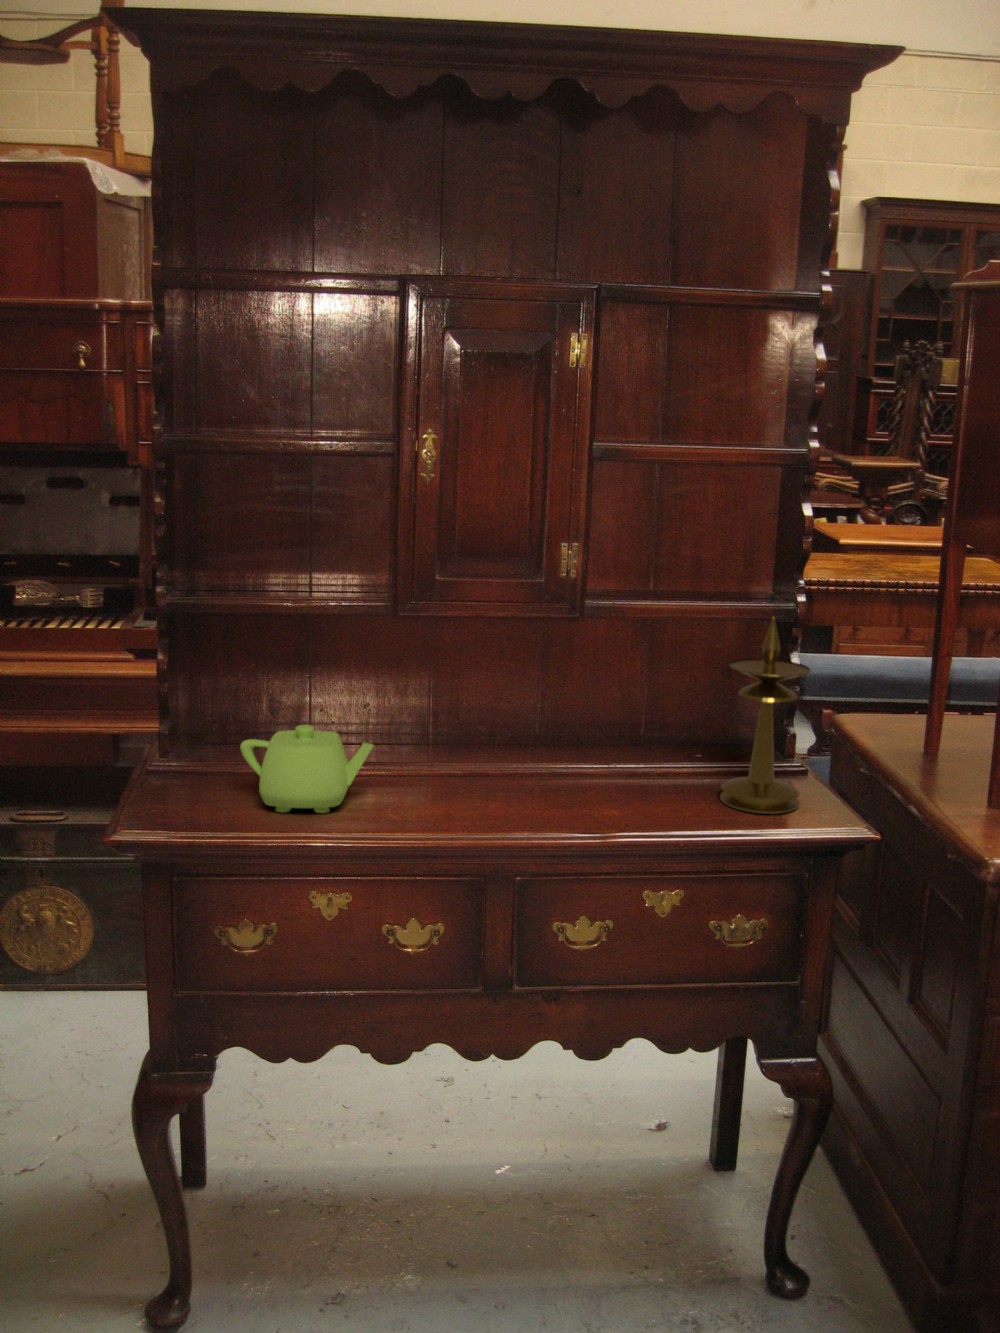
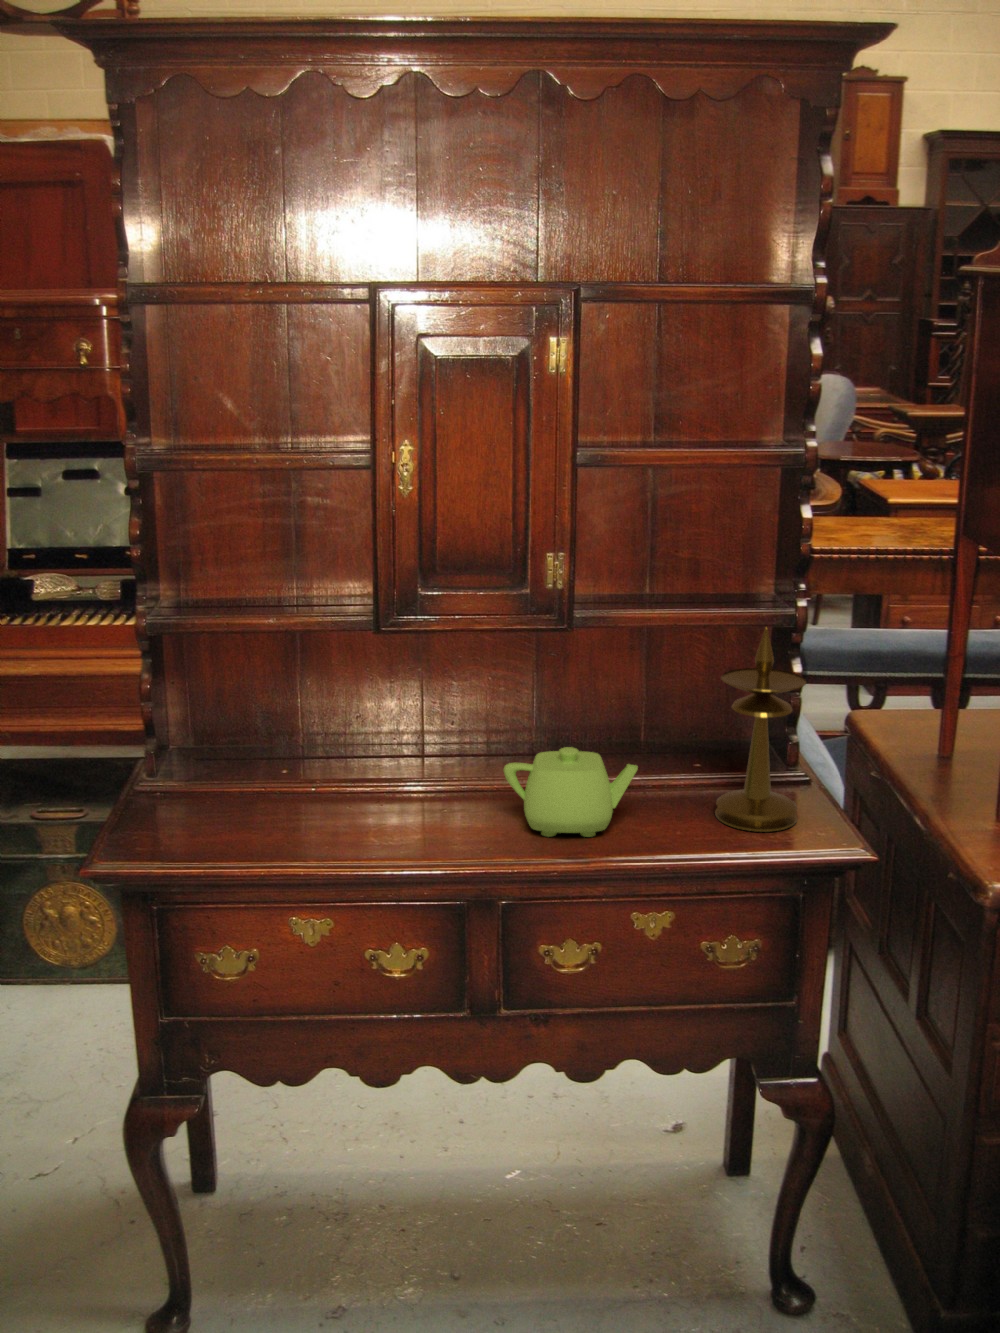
teapot: present [240,725,373,813] -> present [504,747,638,837]

